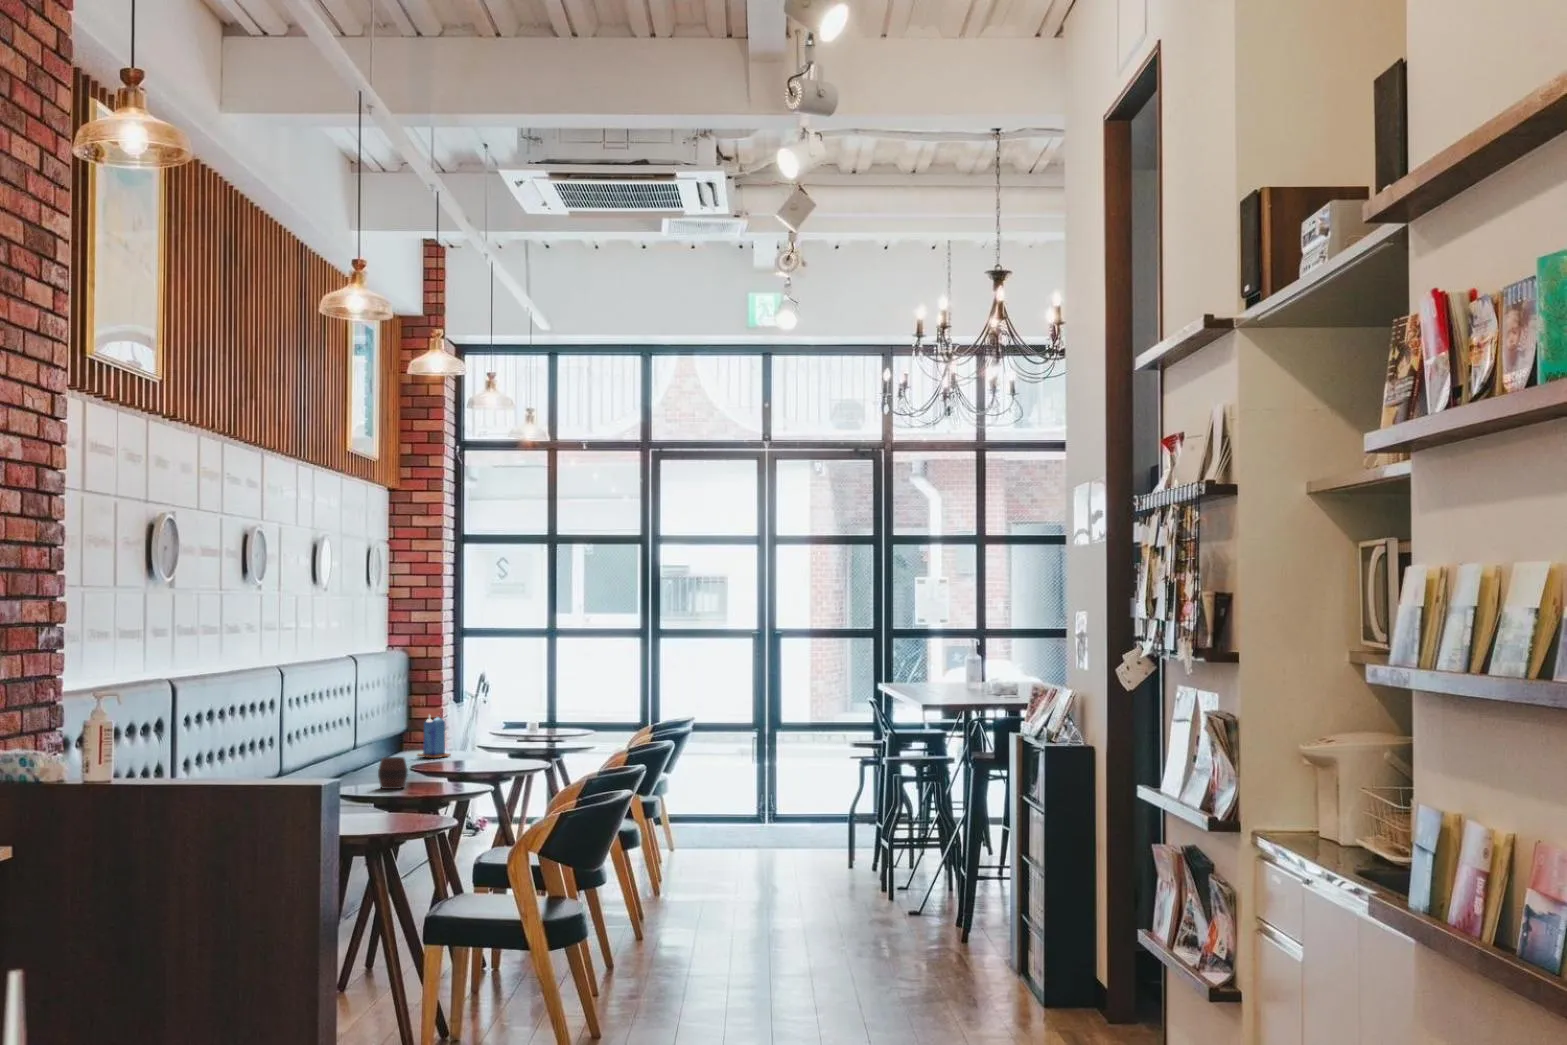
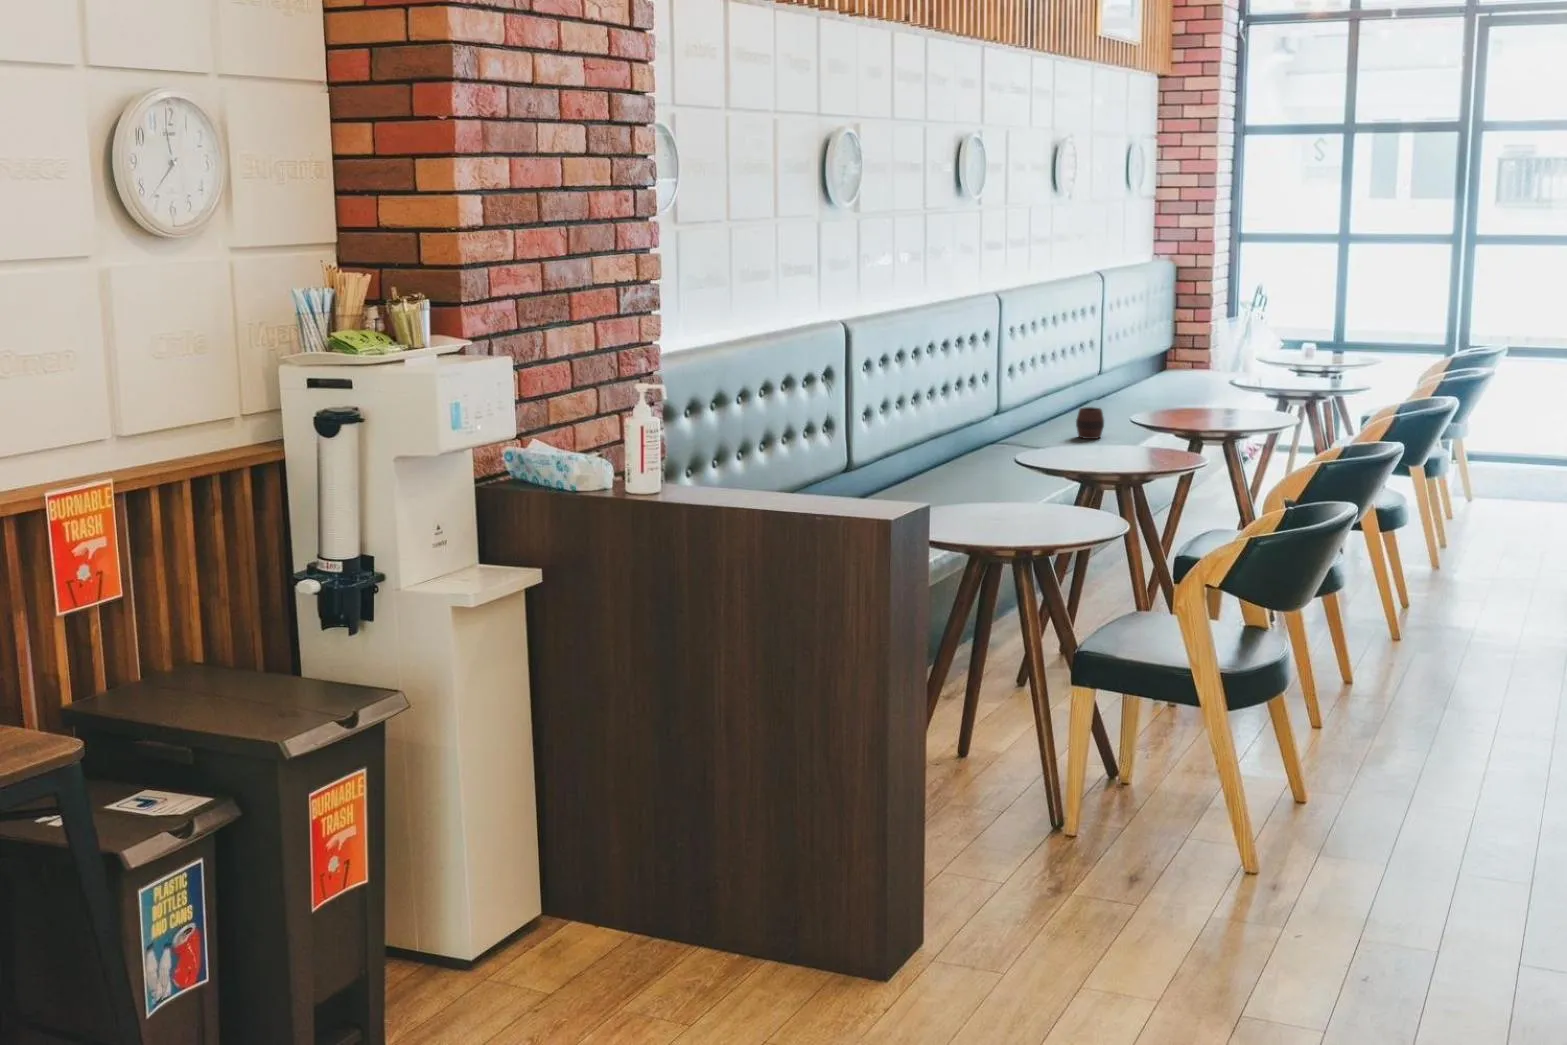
candle: present [417,717,450,758] -> none [1146,350,1180,396]

